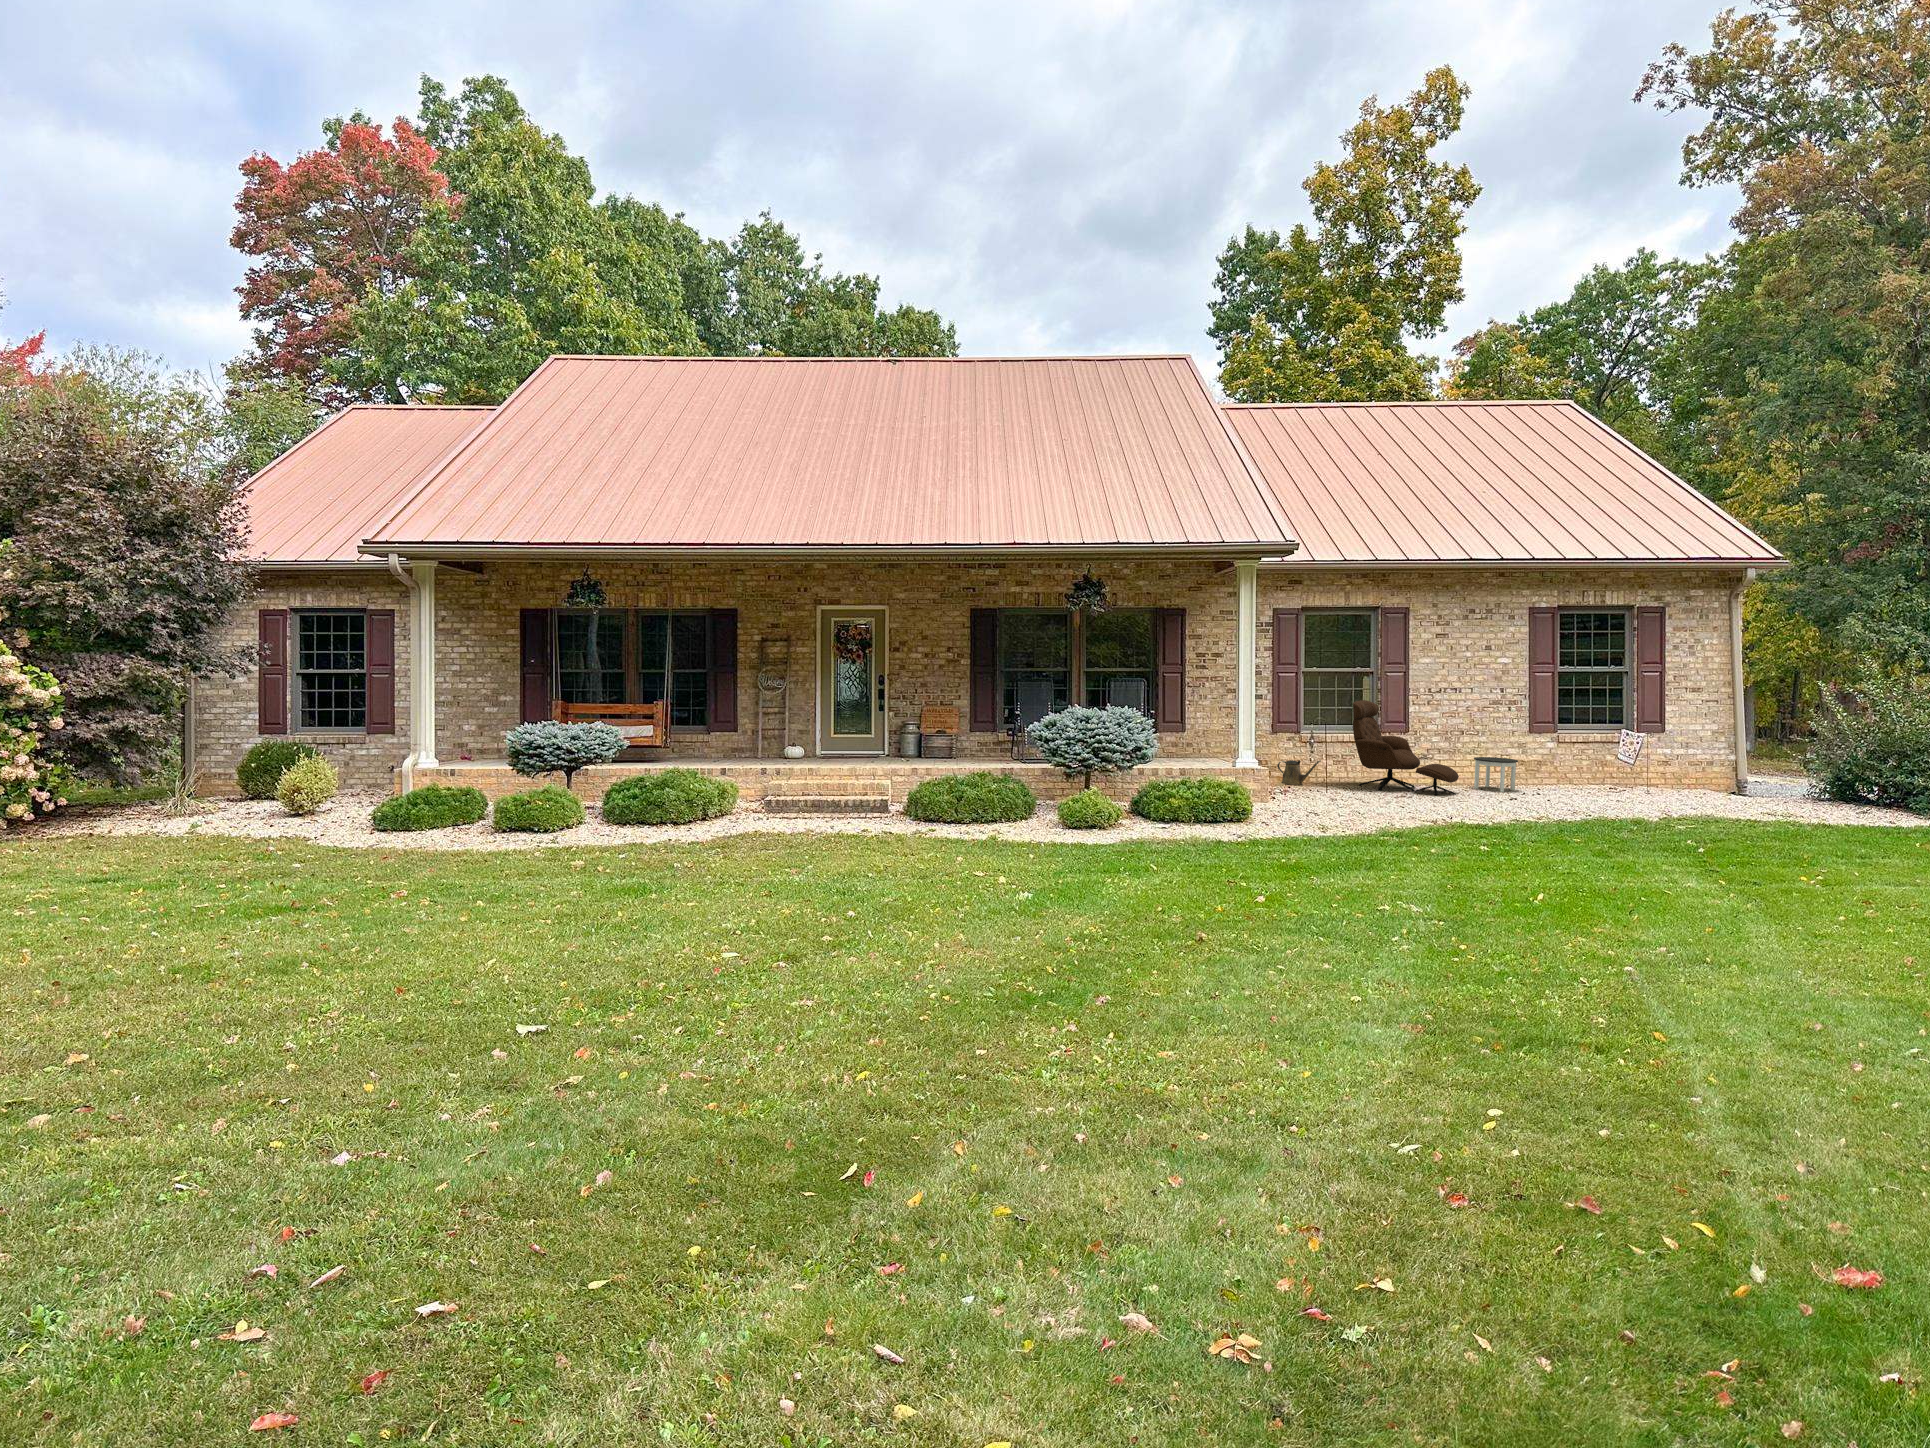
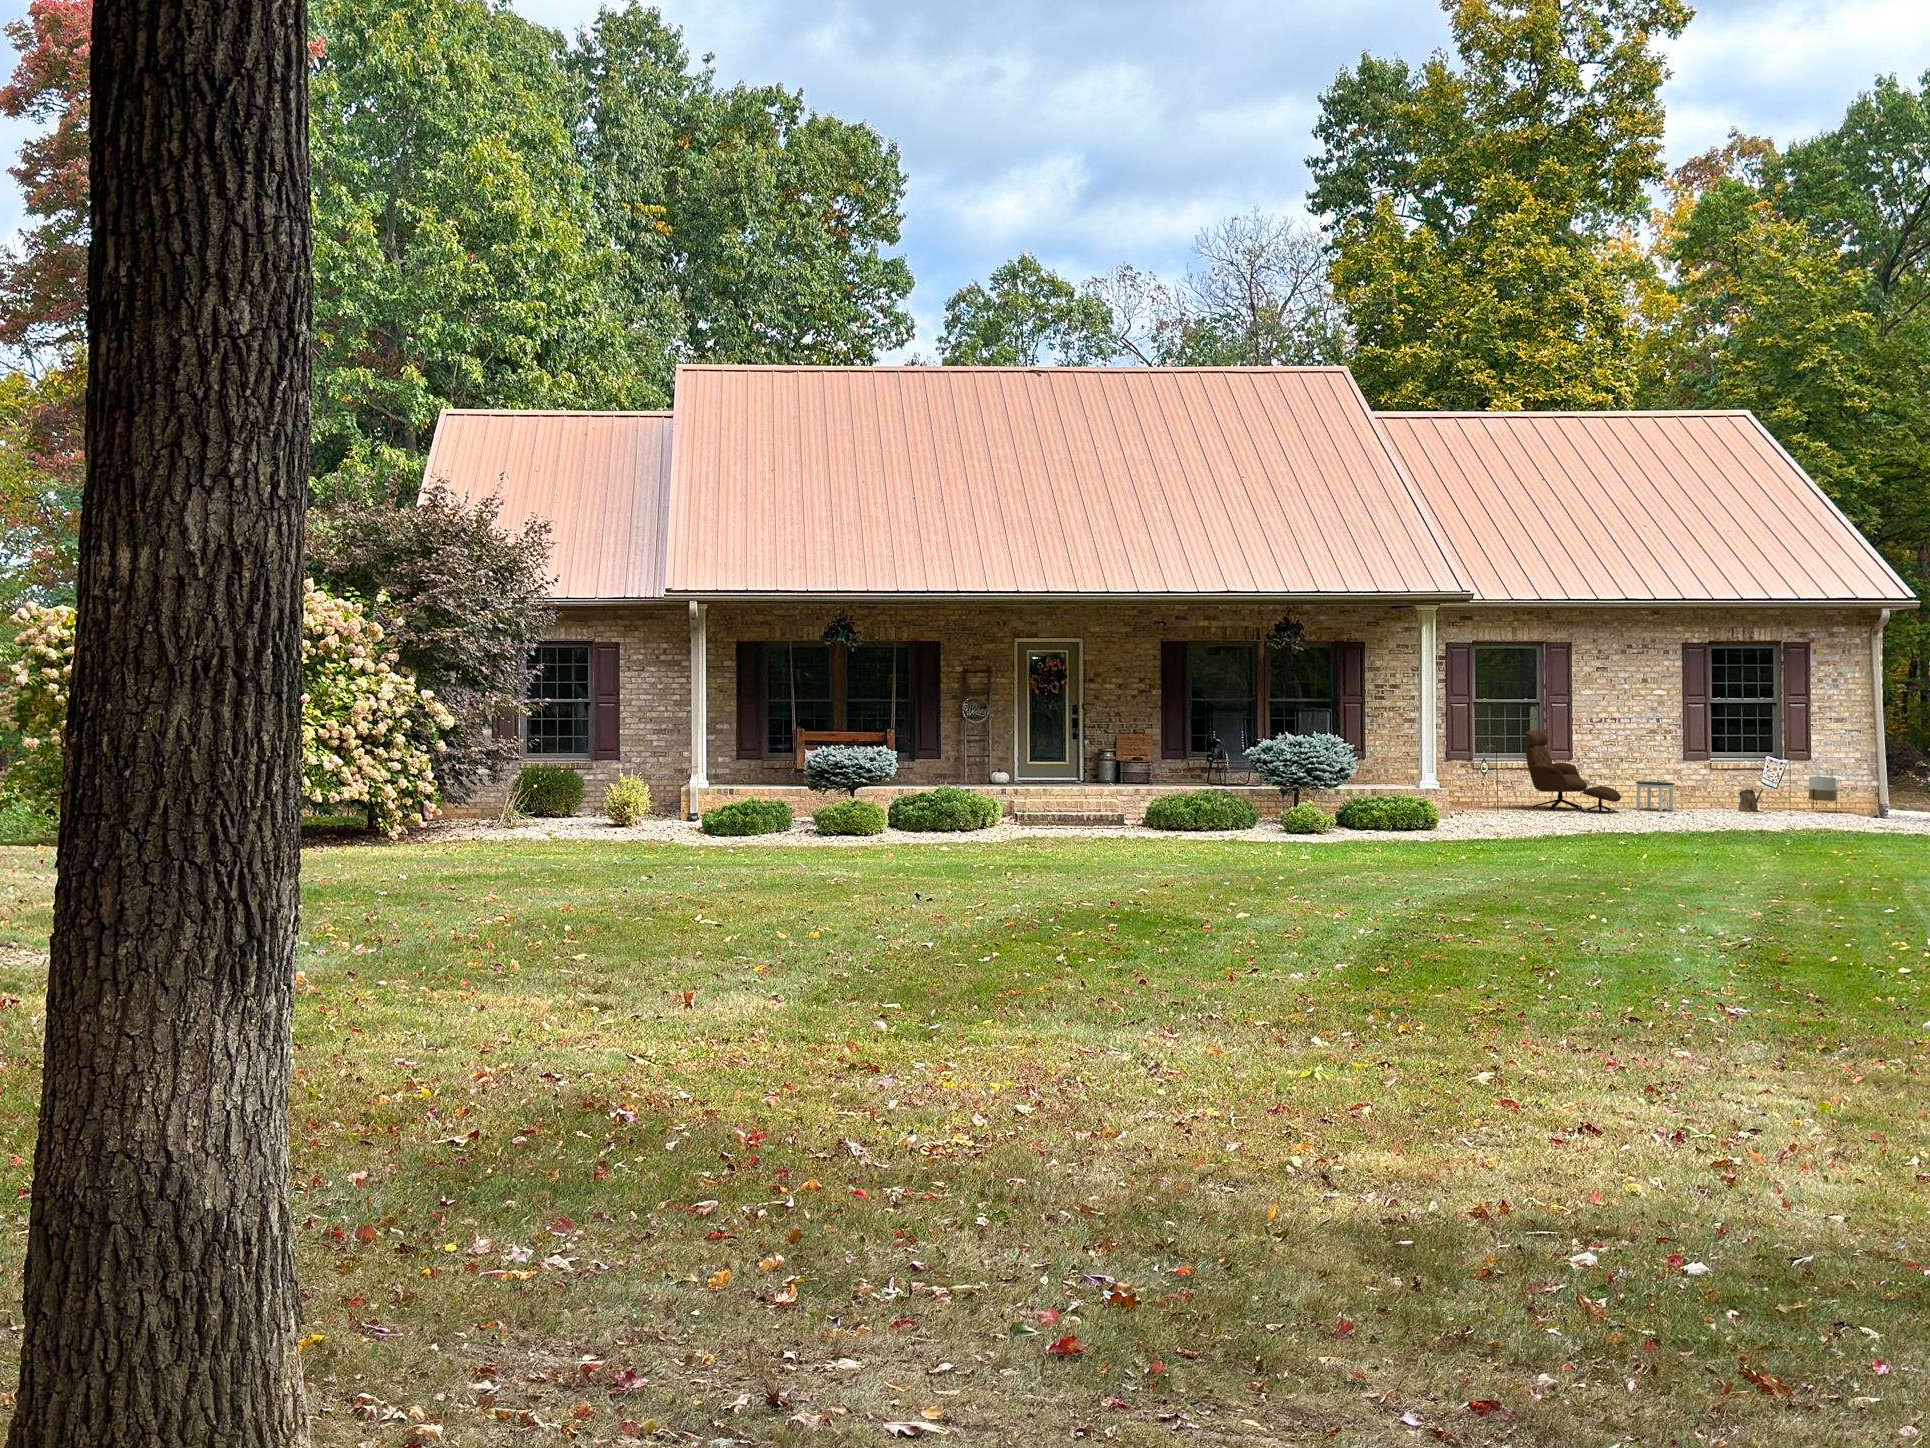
planter: none [1665,752,1698,793] -> present [1809,776,1837,812]
watering can: present [1277,760,1321,785] -> present [1738,789,1763,812]

